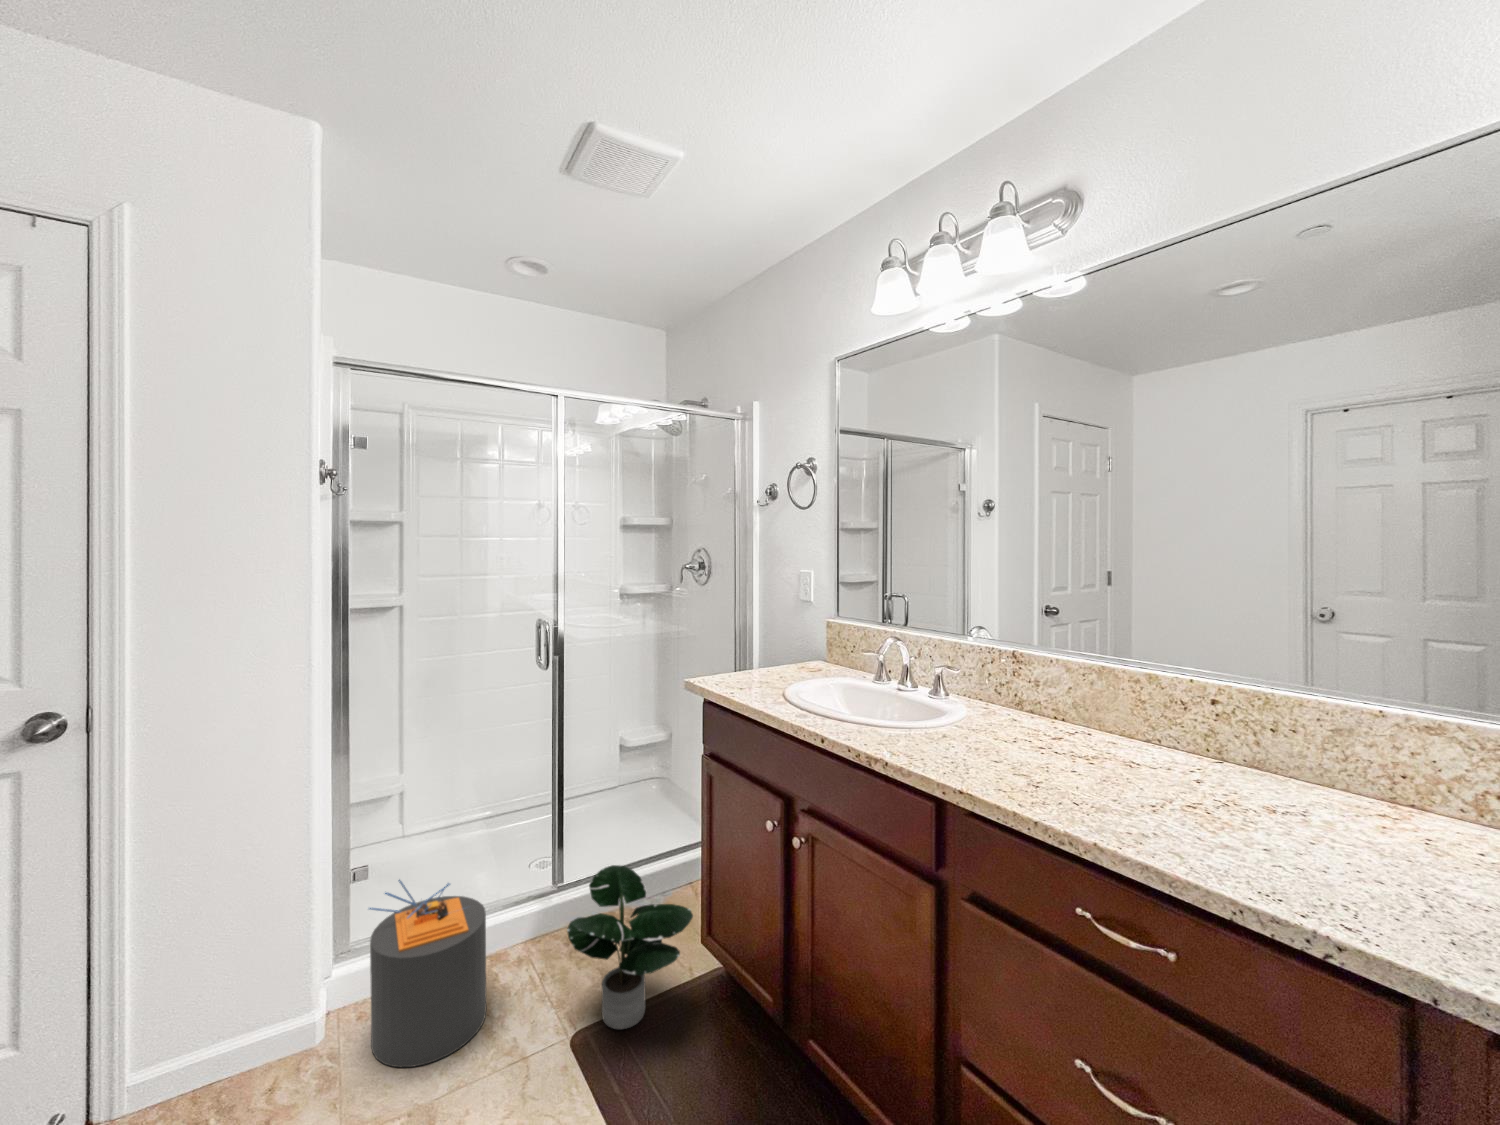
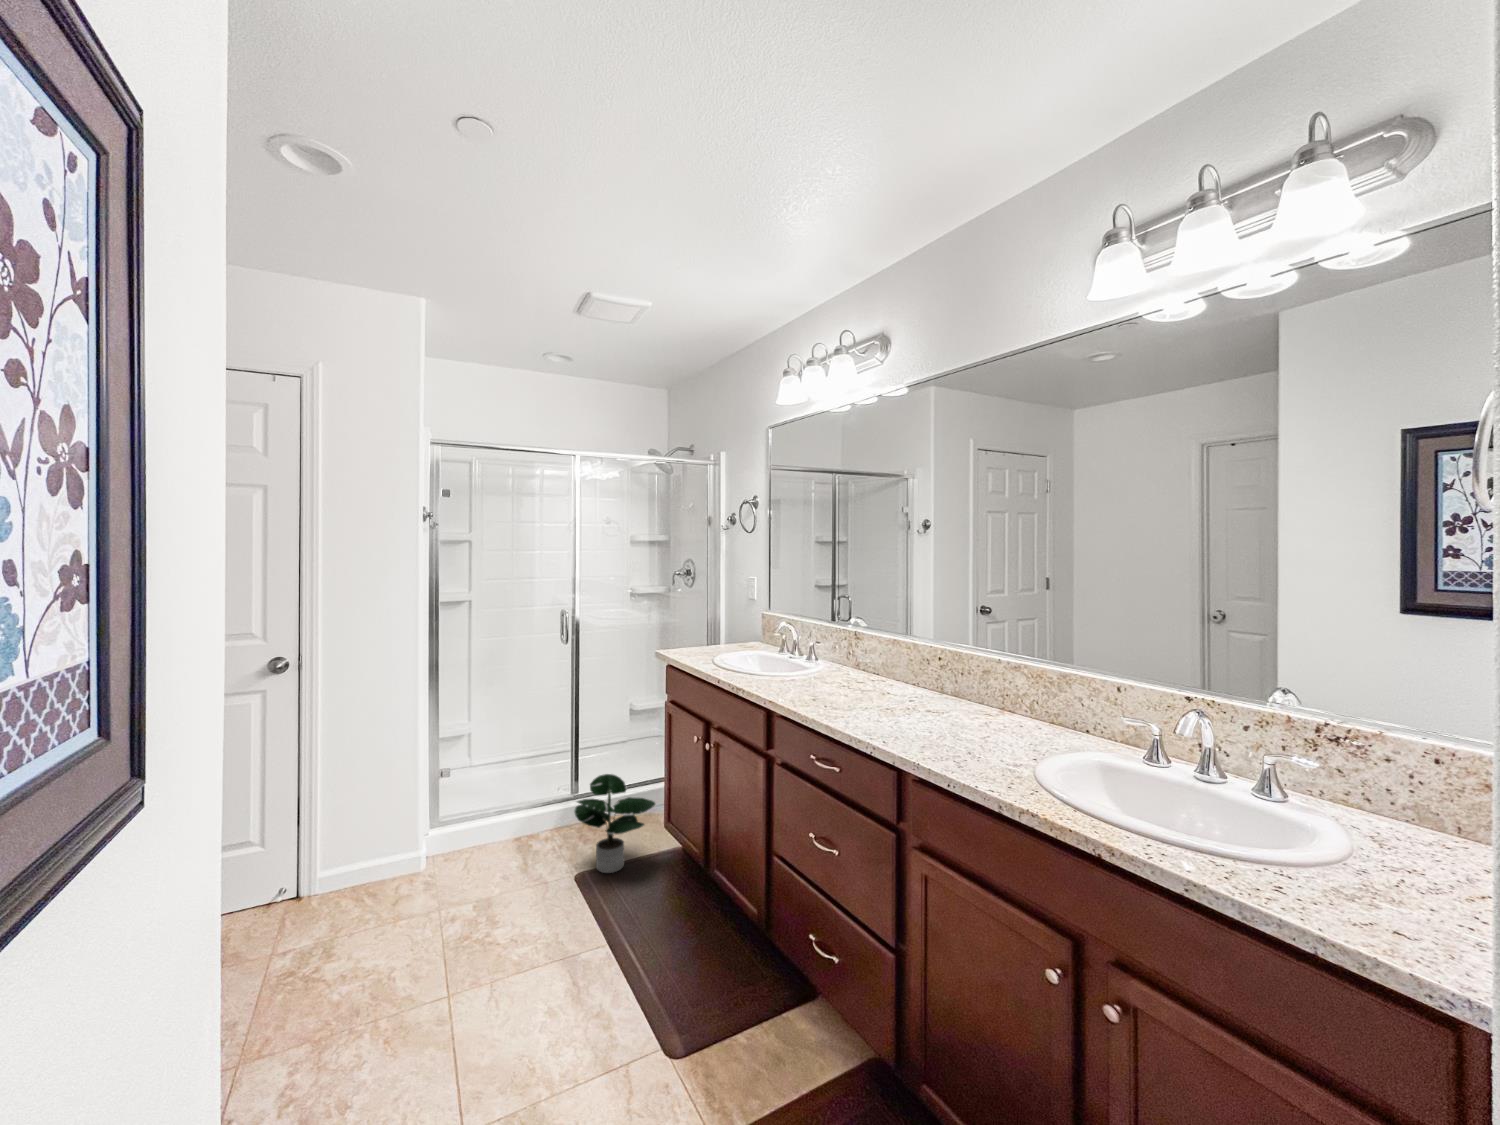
trash can: present [369,880,486,1067] -> none [448,770,524,883]

